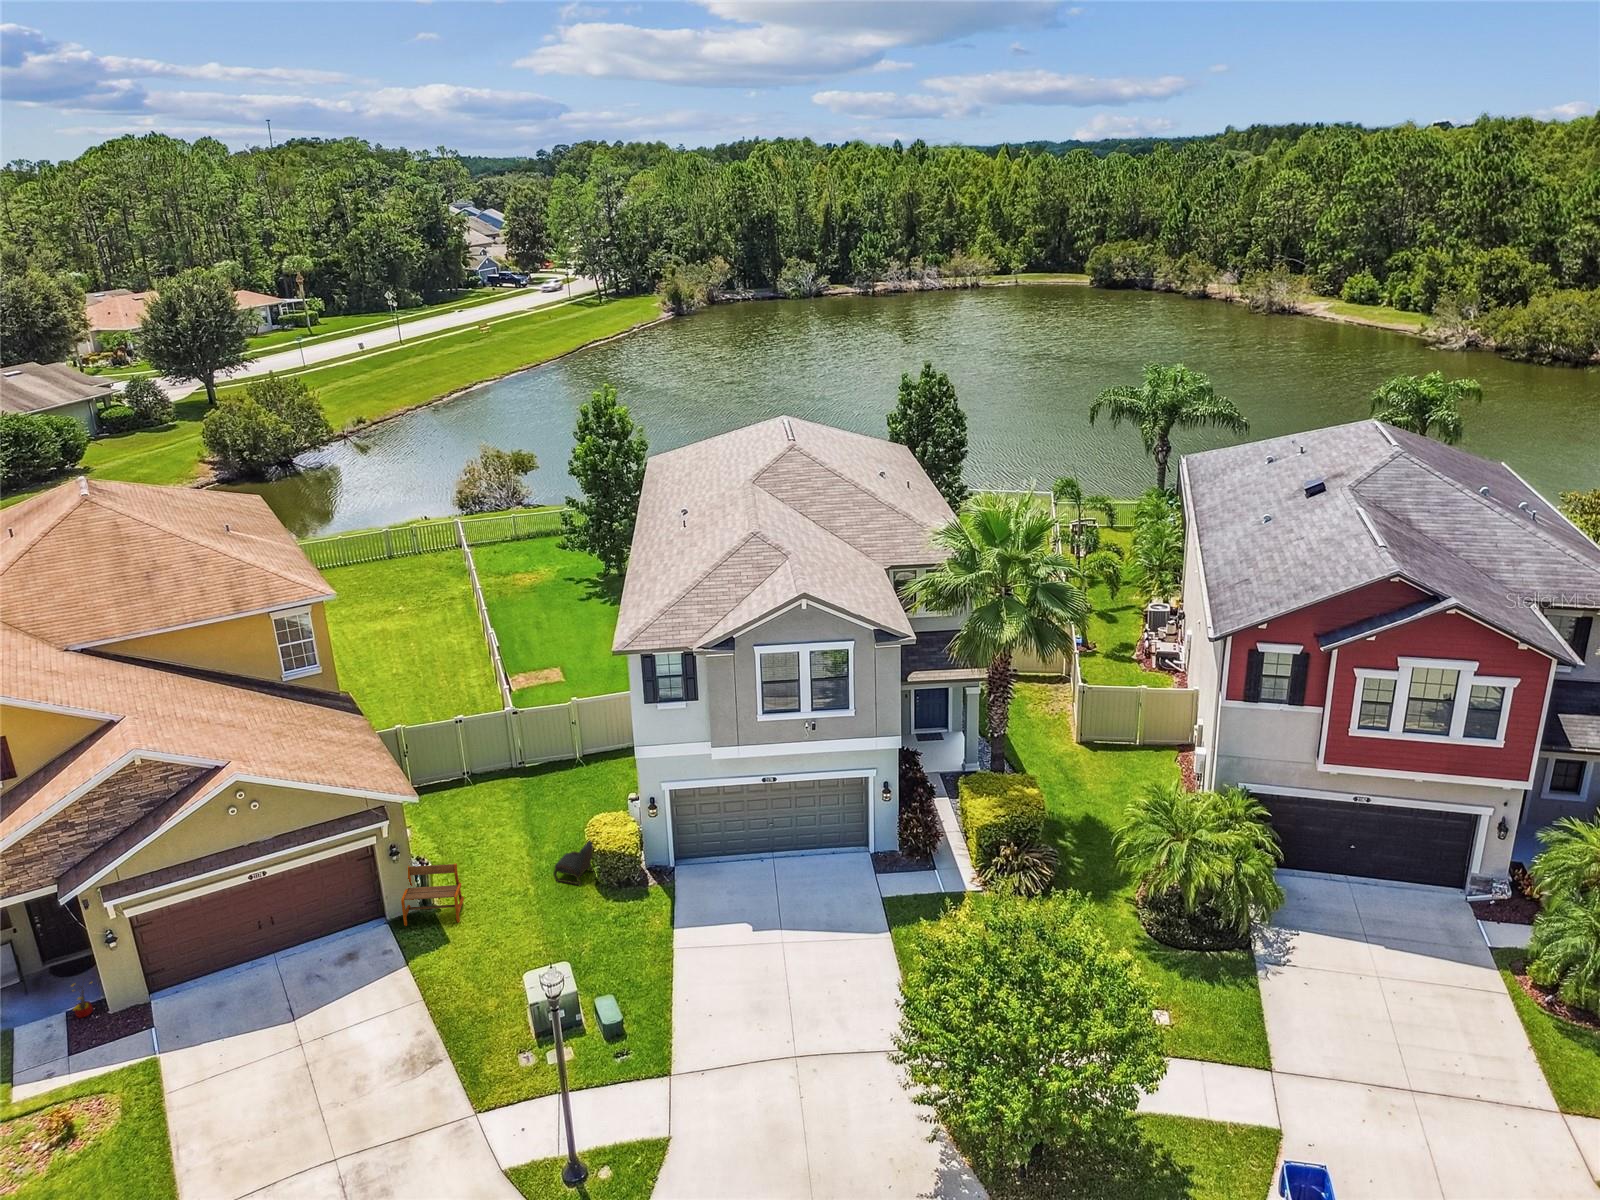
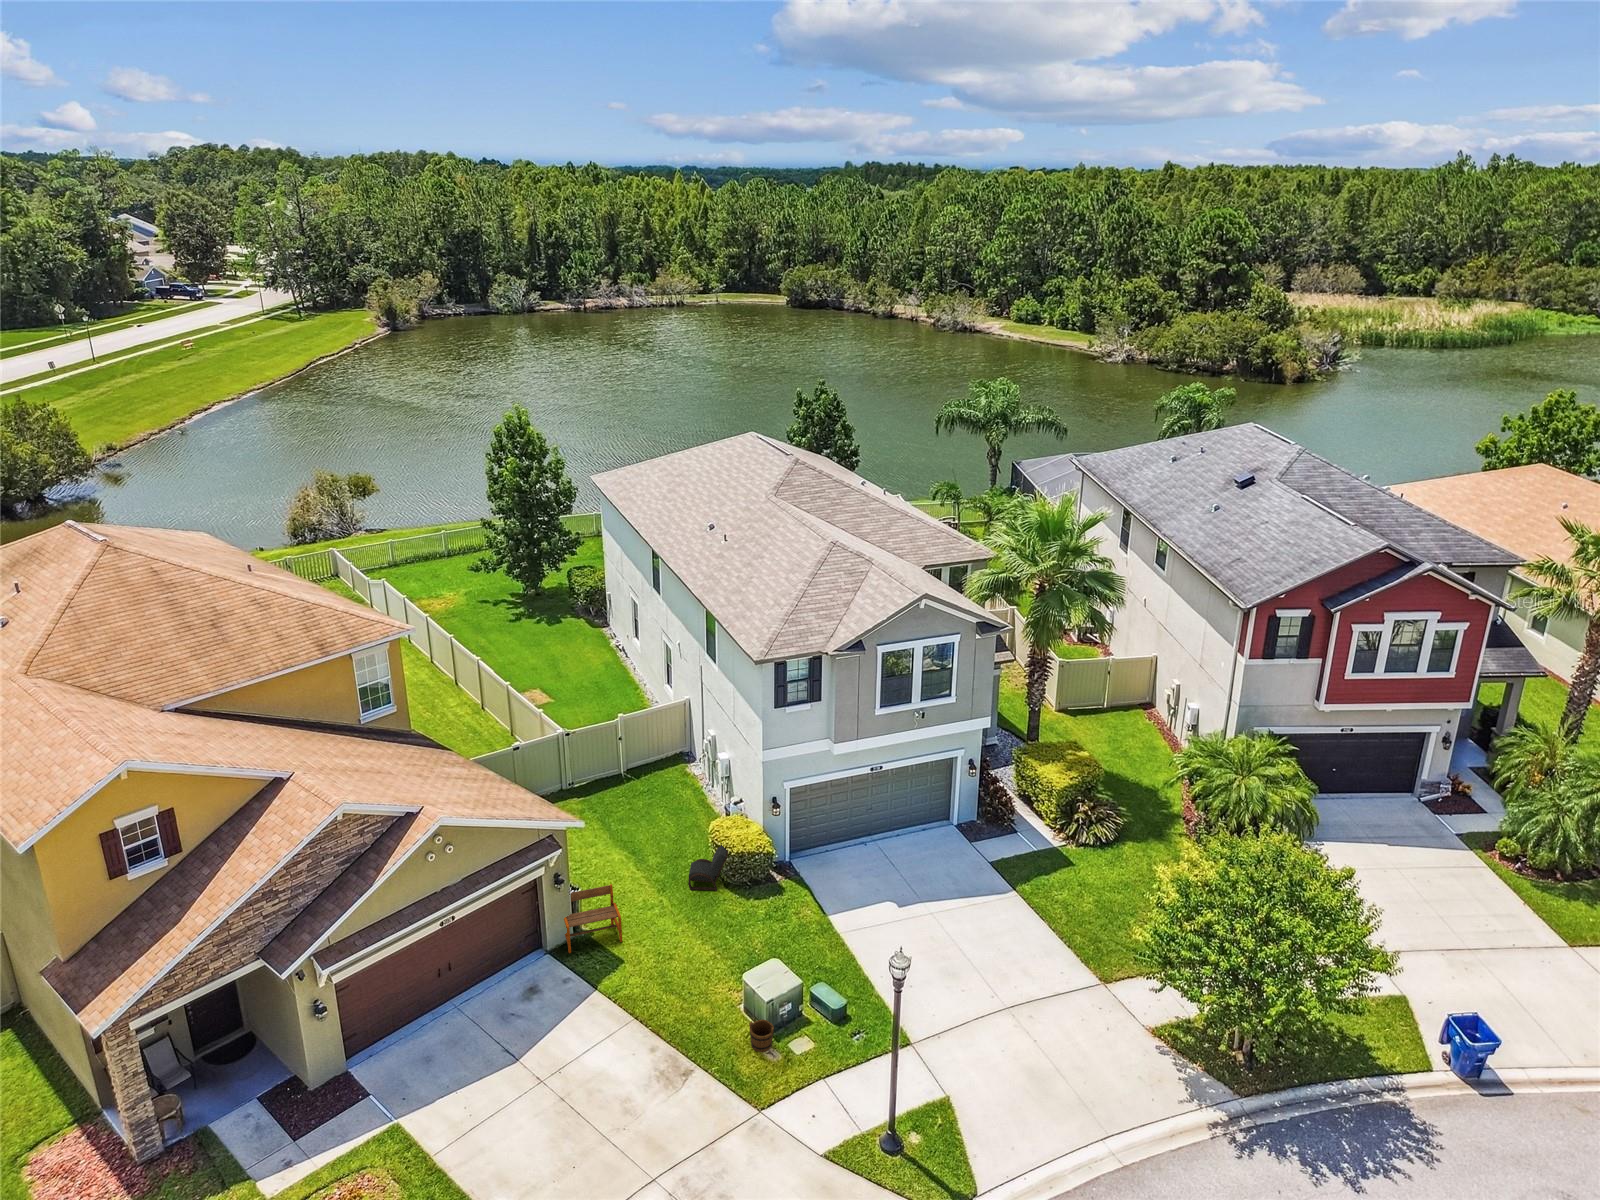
decorative plant: present [73,985,92,1018] -> none [270,1052,290,1100]
bucket: none [505,1021,532,1055] -> present [749,1020,774,1052]

